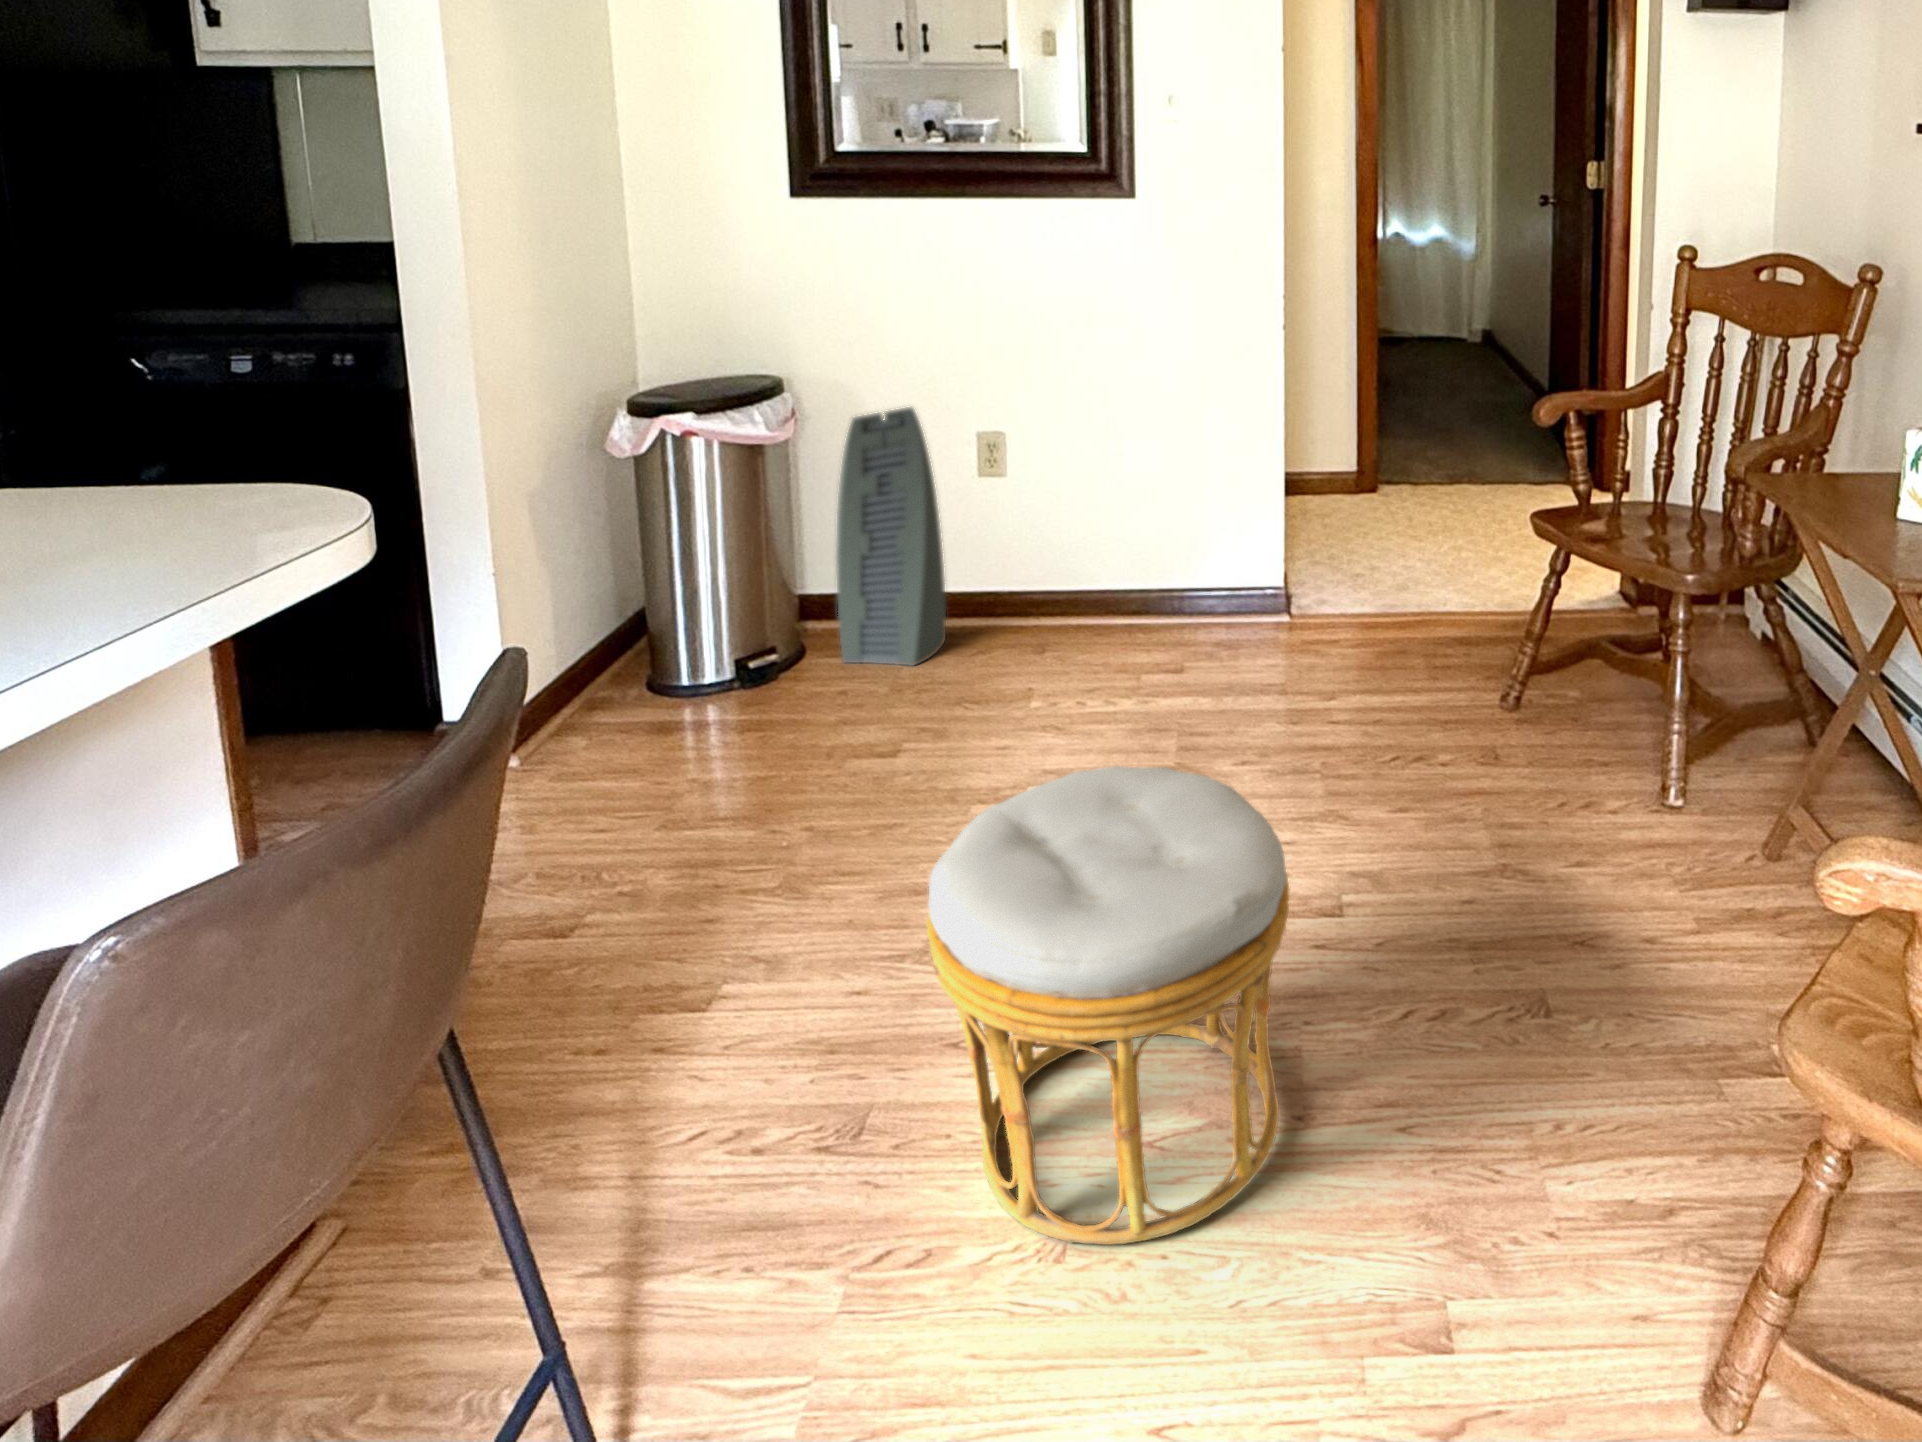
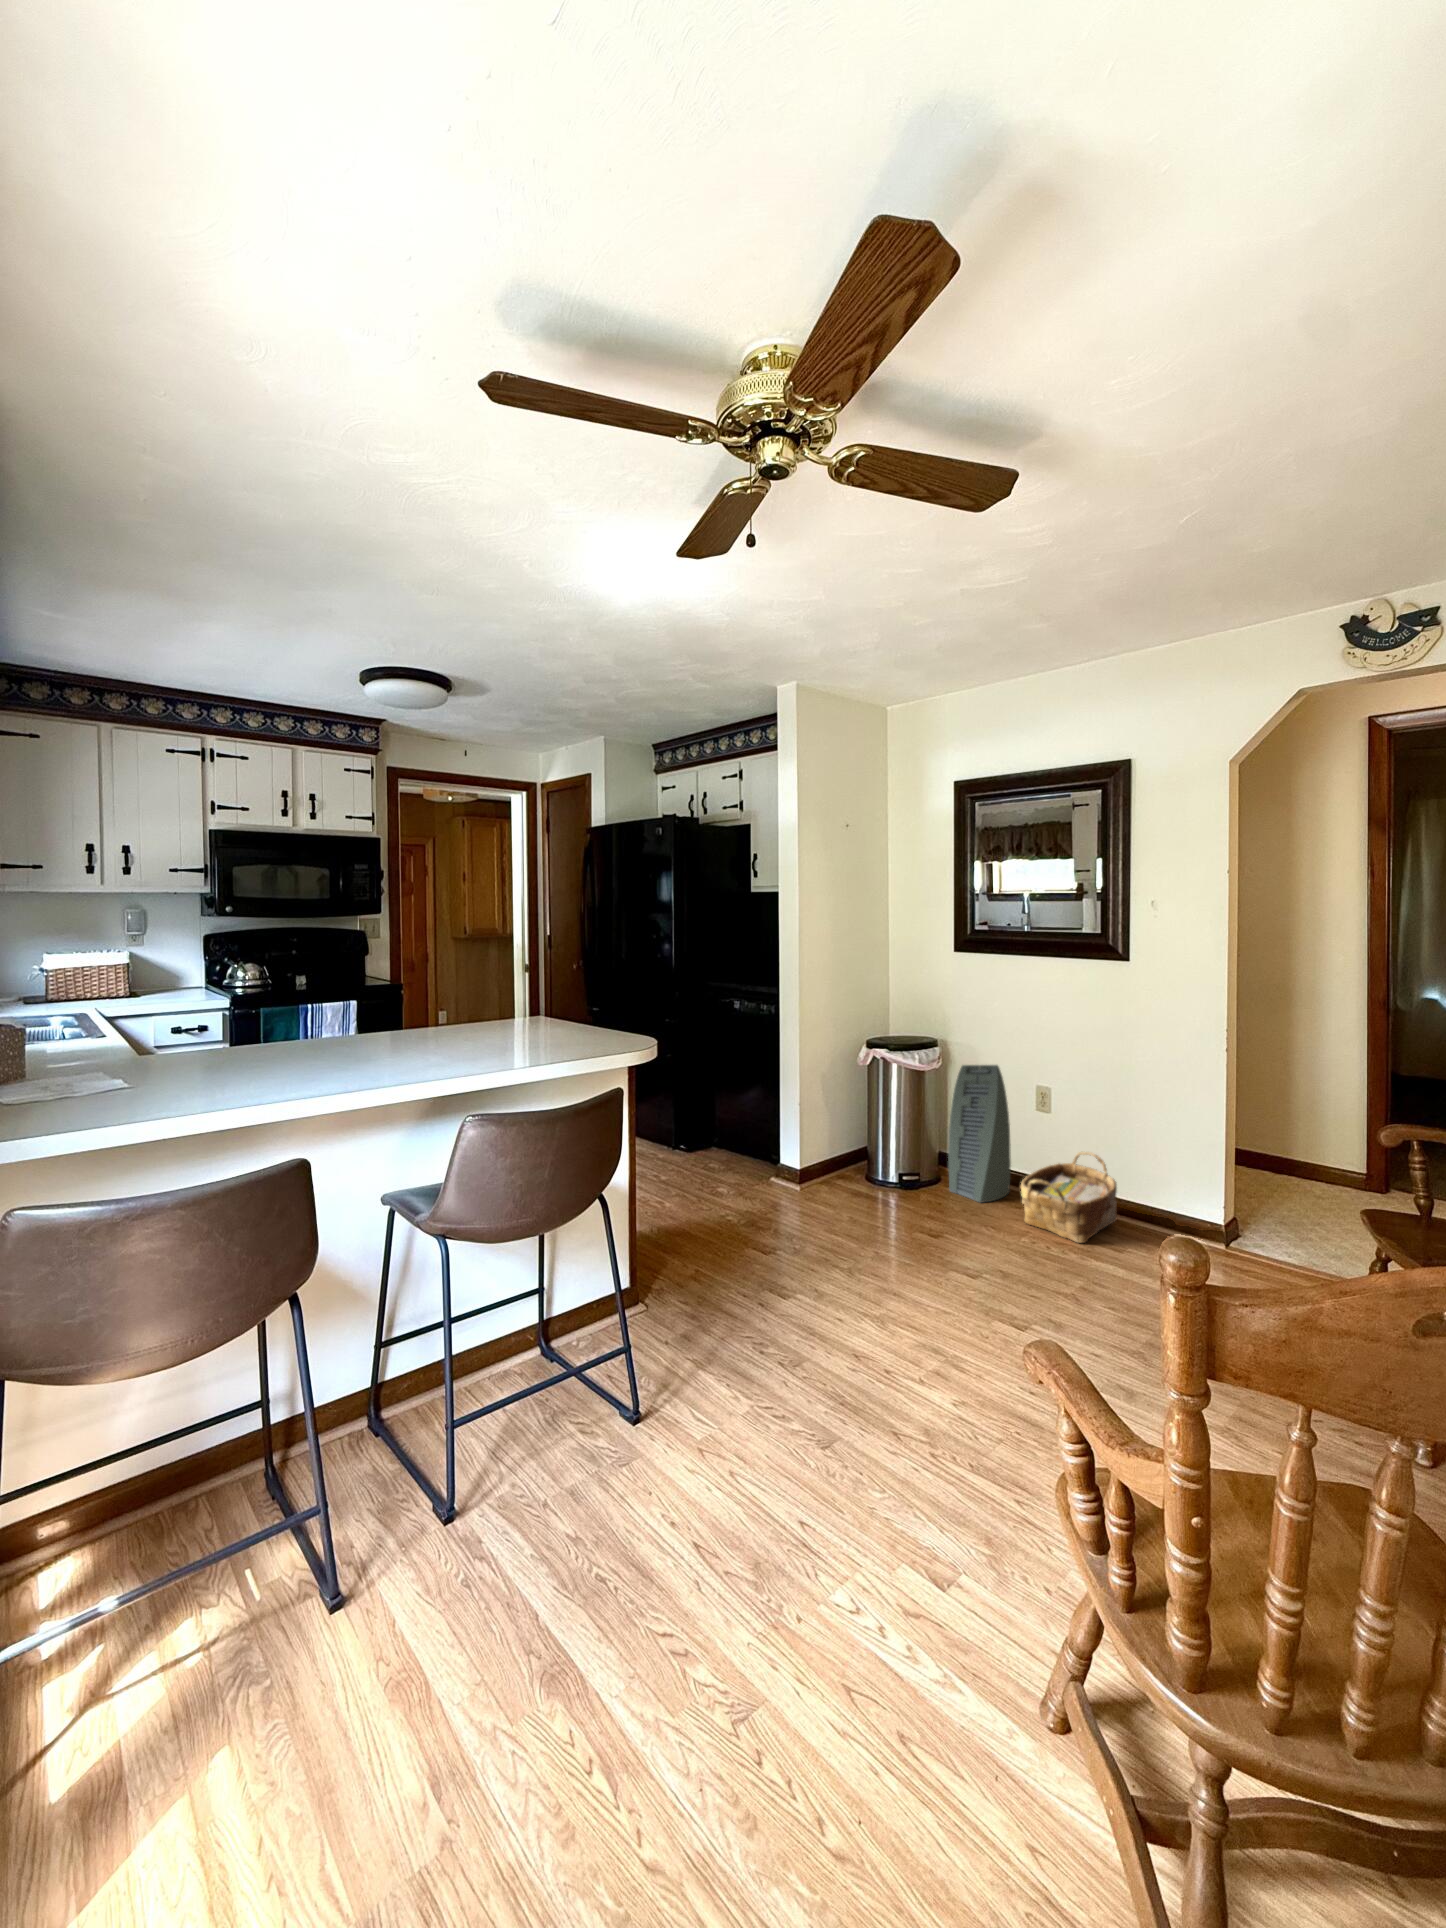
woven basket: none [1006,526,1150,679] -> present [1021,1152,1117,1243]
ottoman: present [927,766,1289,1245] -> none [802,1240,978,1474]

